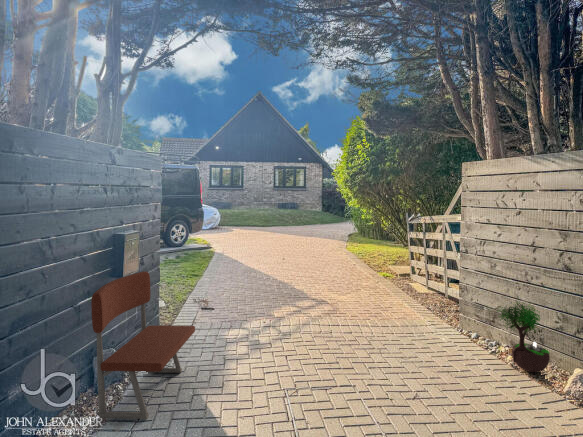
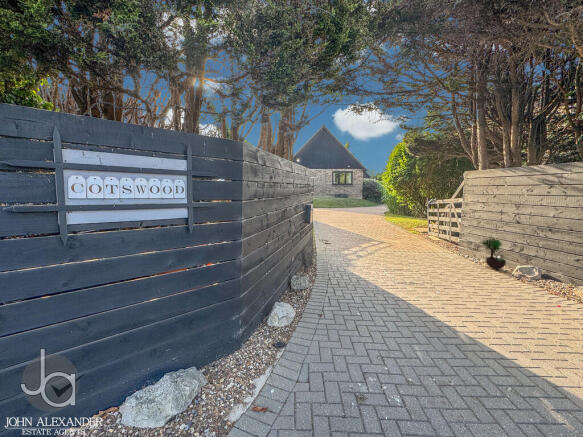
bench: present [91,272,195,419] -> none [311,217,340,270]

